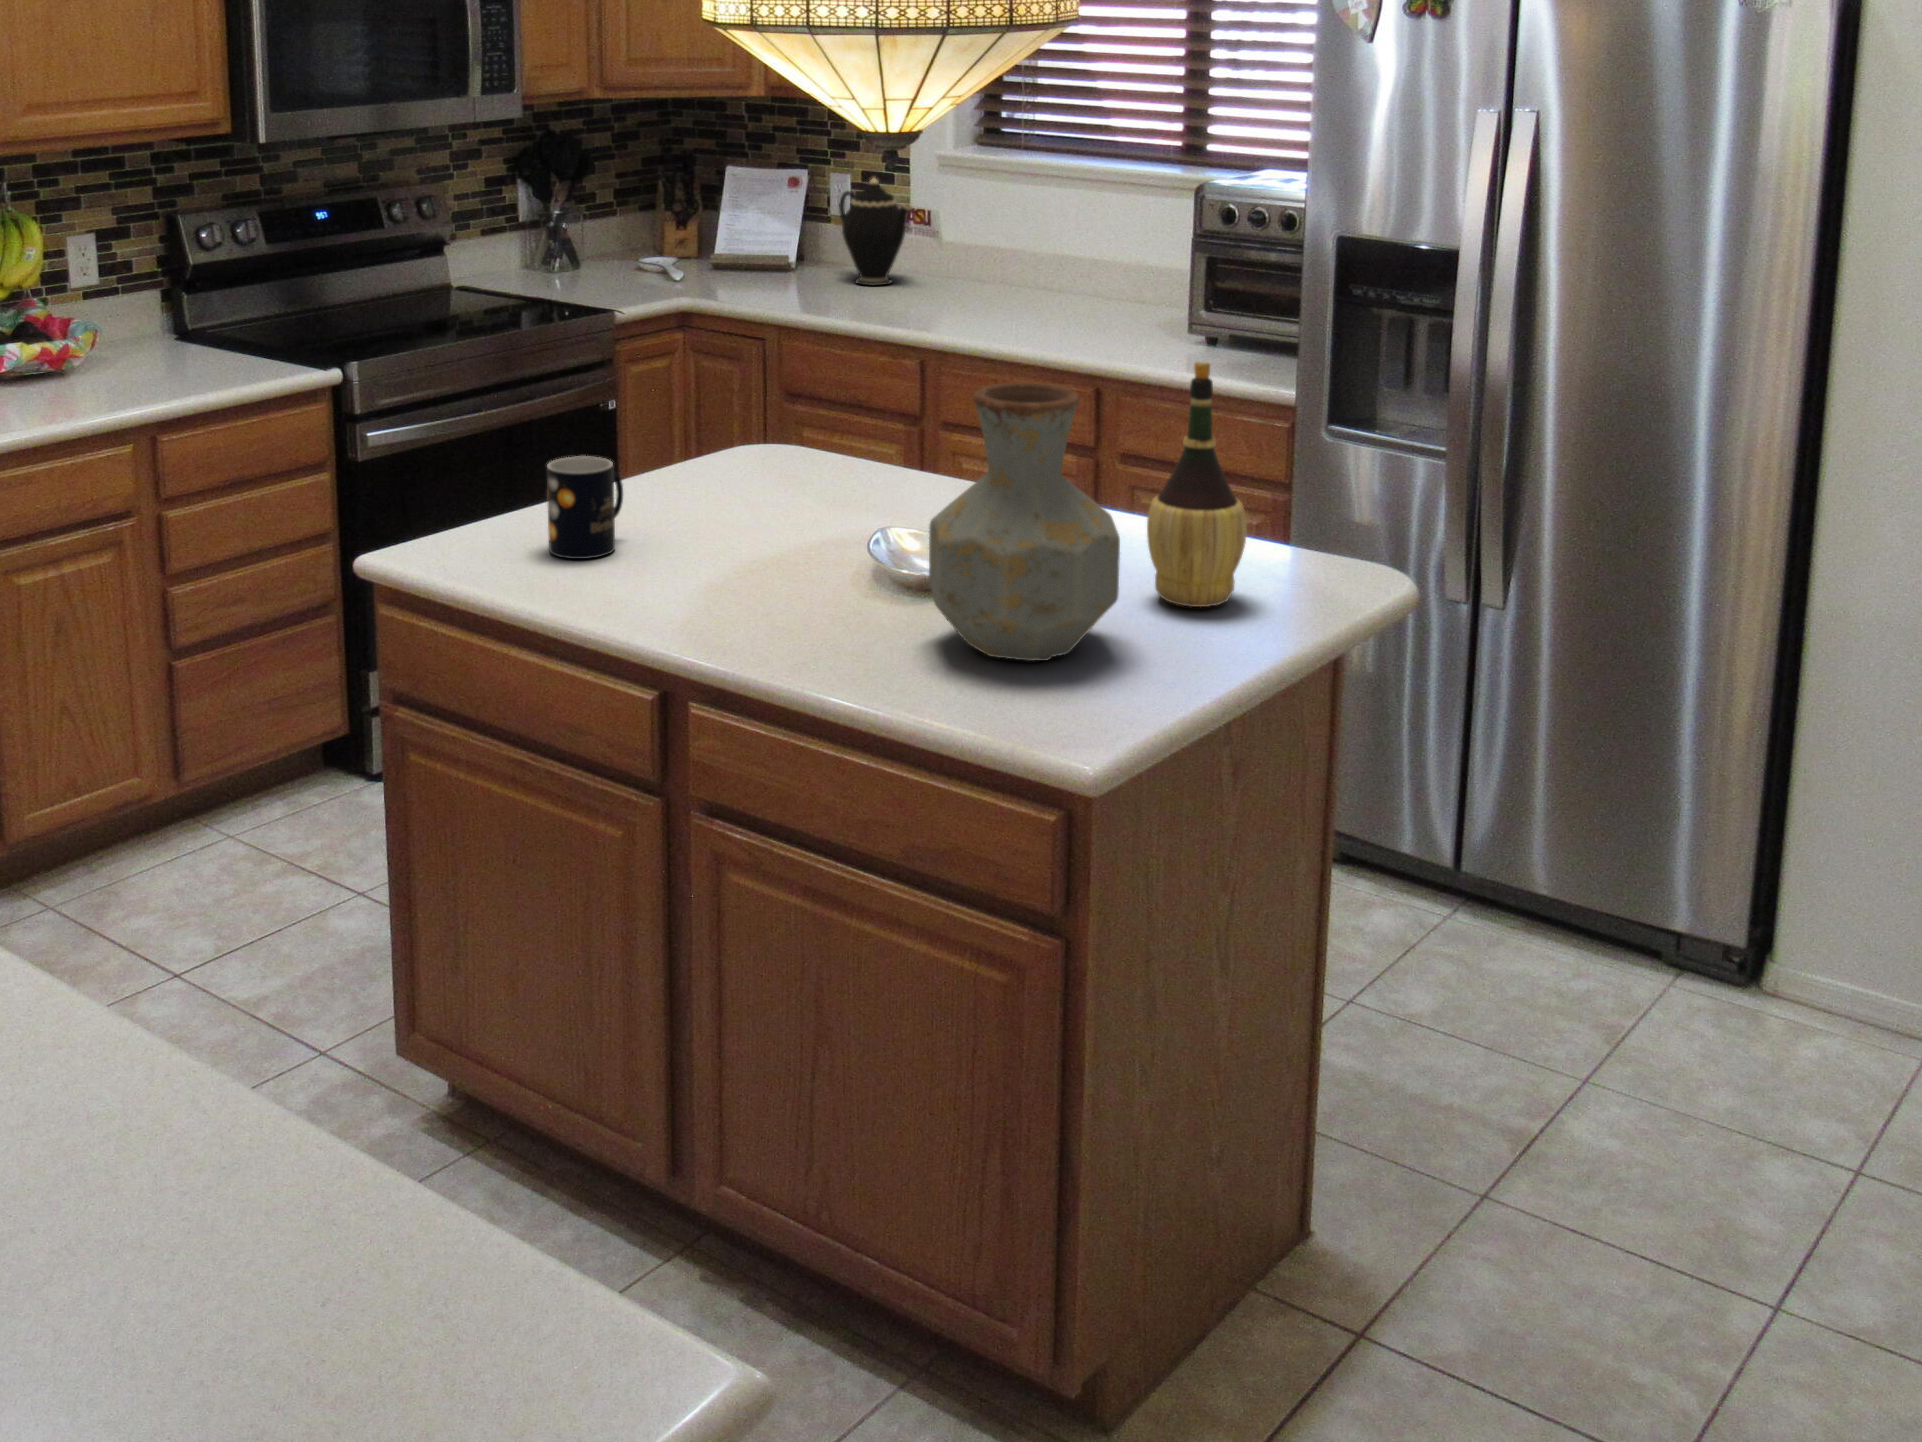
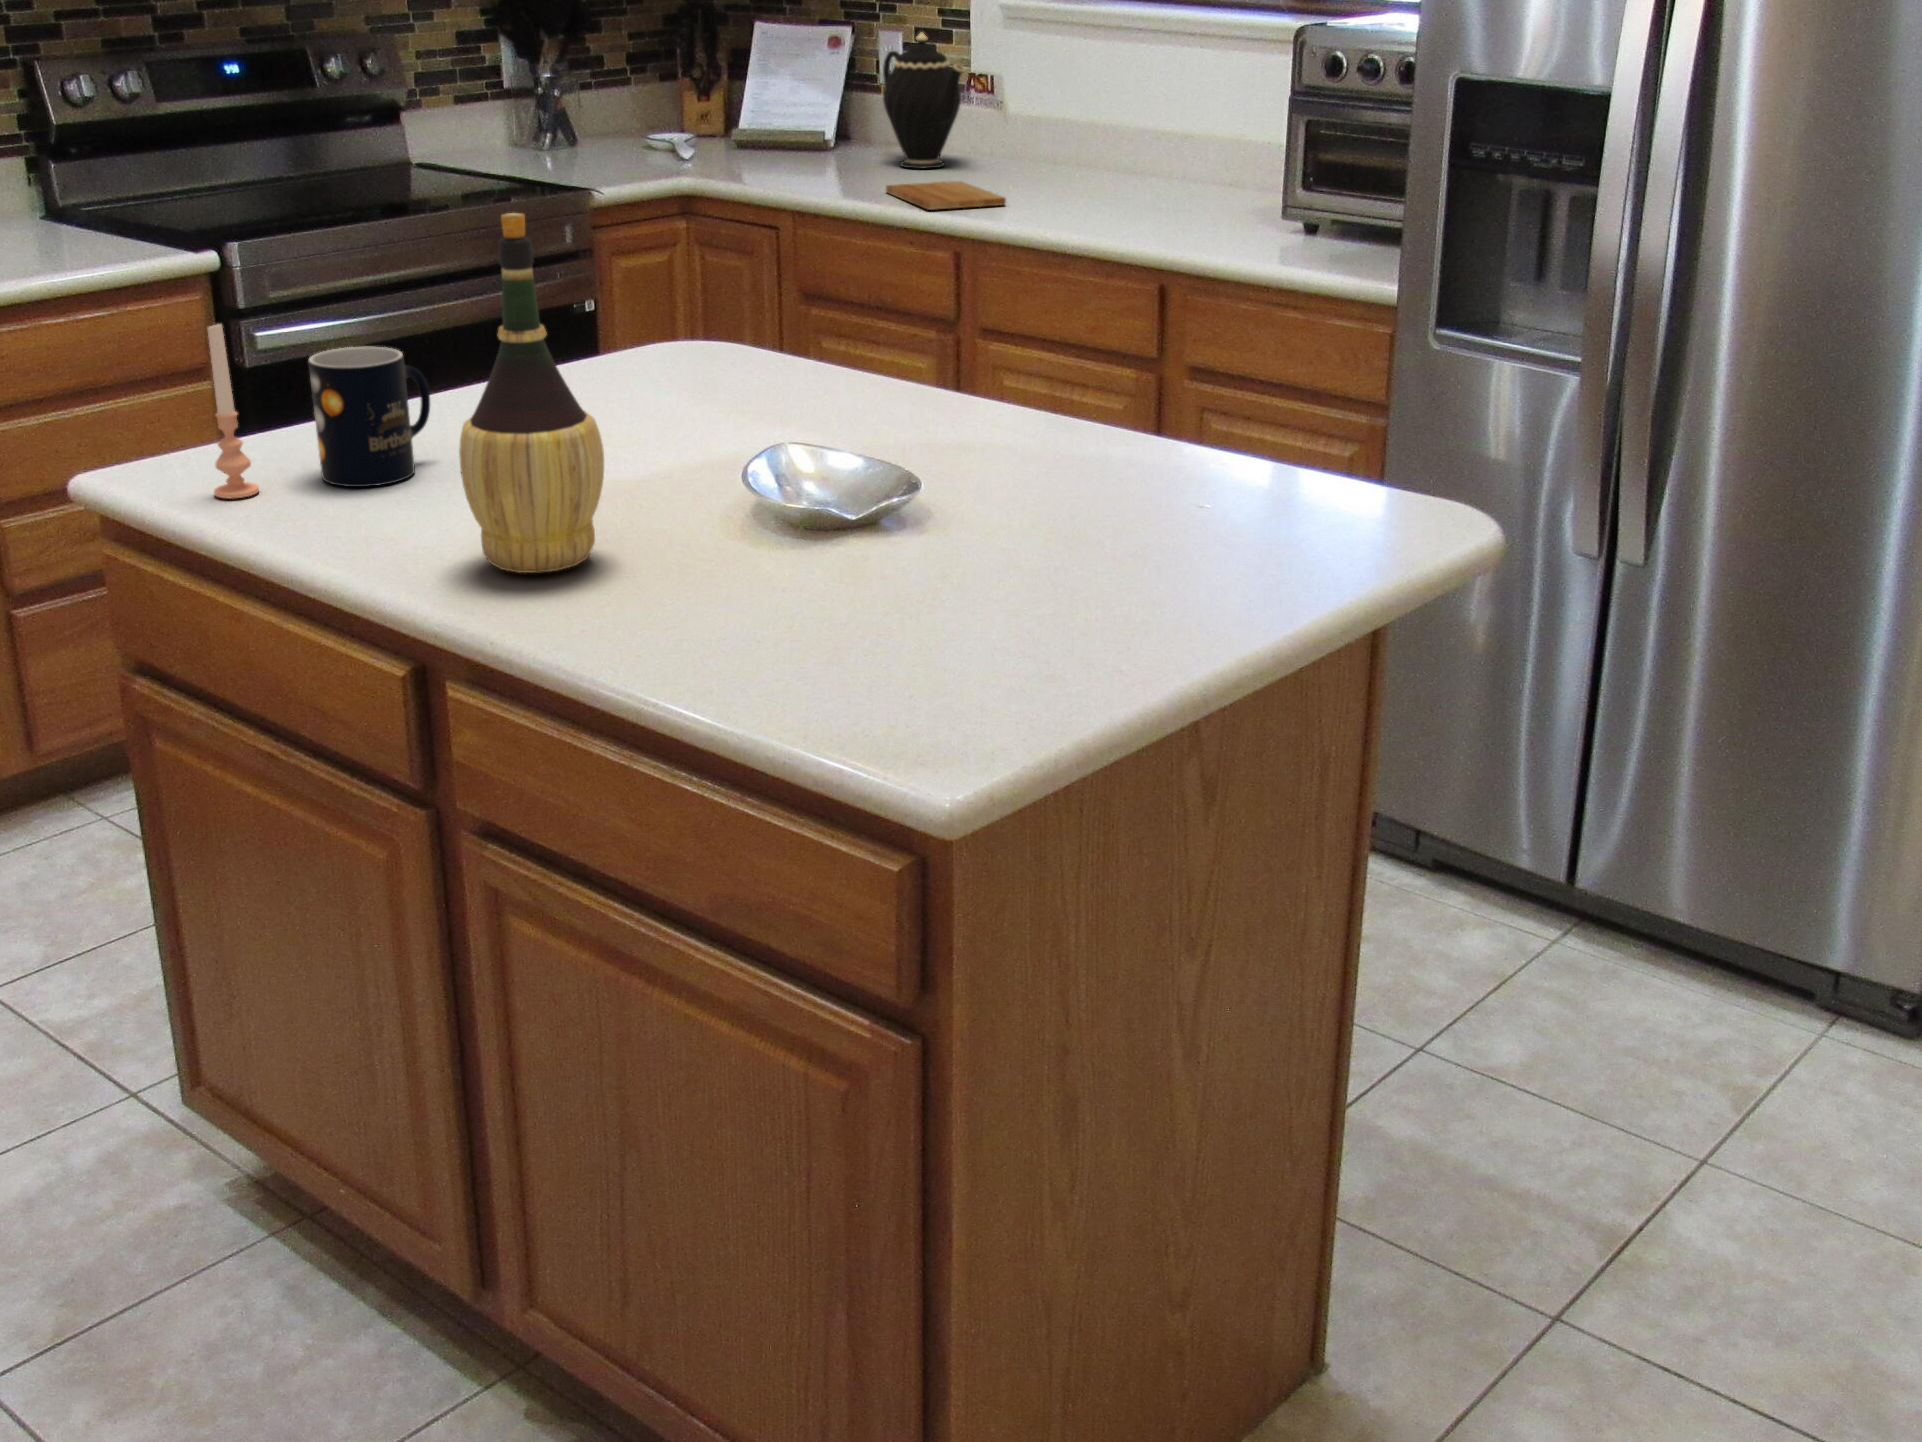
cutting board: none [854,298,956,324] -> present [886,181,1006,210]
wine bottle: present [1147,362,1247,607] -> present [459,213,604,573]
vase: present [929,382,1120,661] -> none [772,228,1041,637]
candle: none [478,442,510,569] -> present [208,324,259,498]

